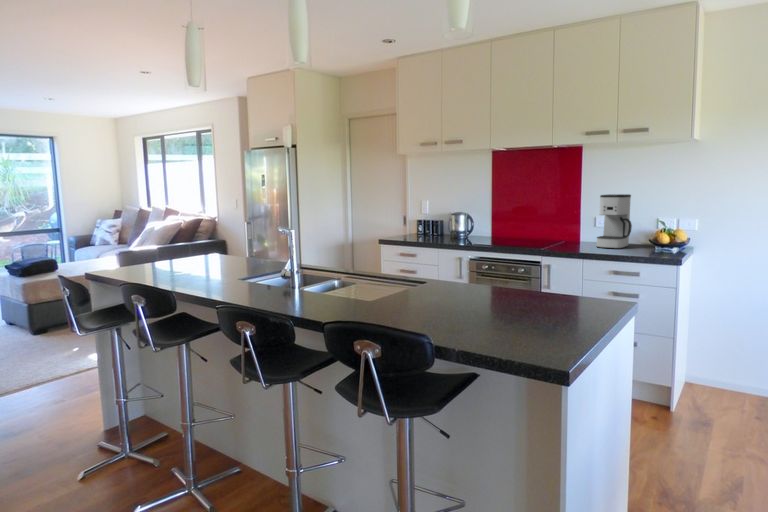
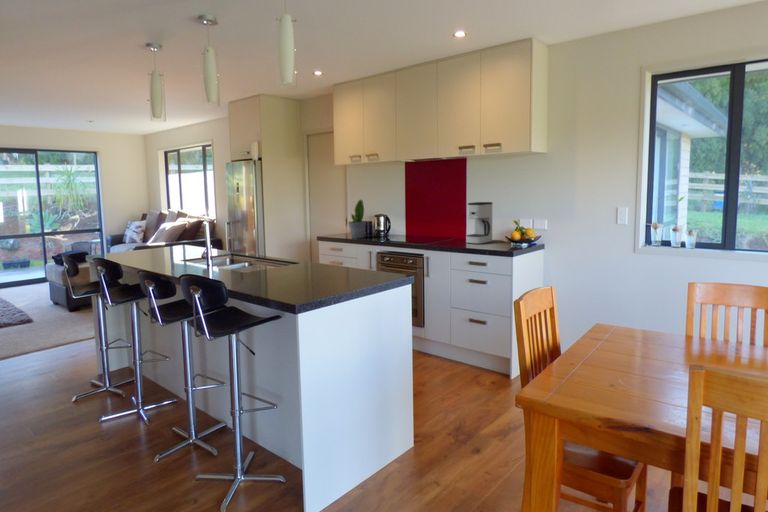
potted plant: none [423,189,446,241] -> present [349,200,366,239]

